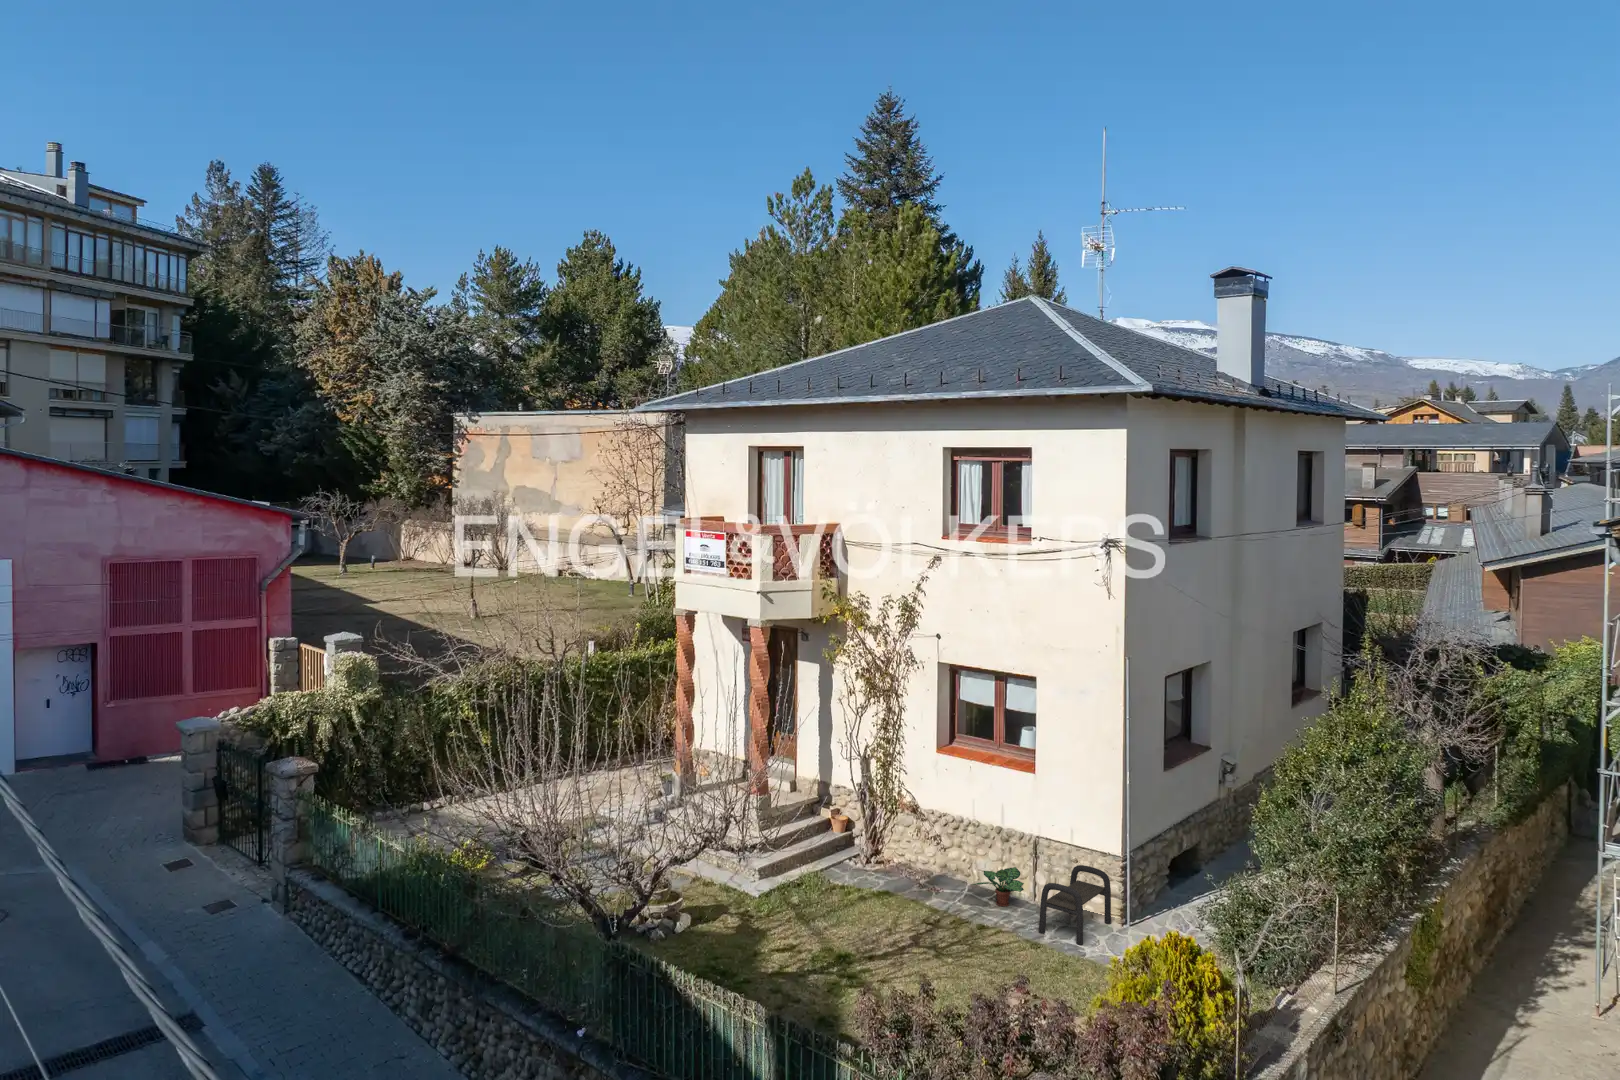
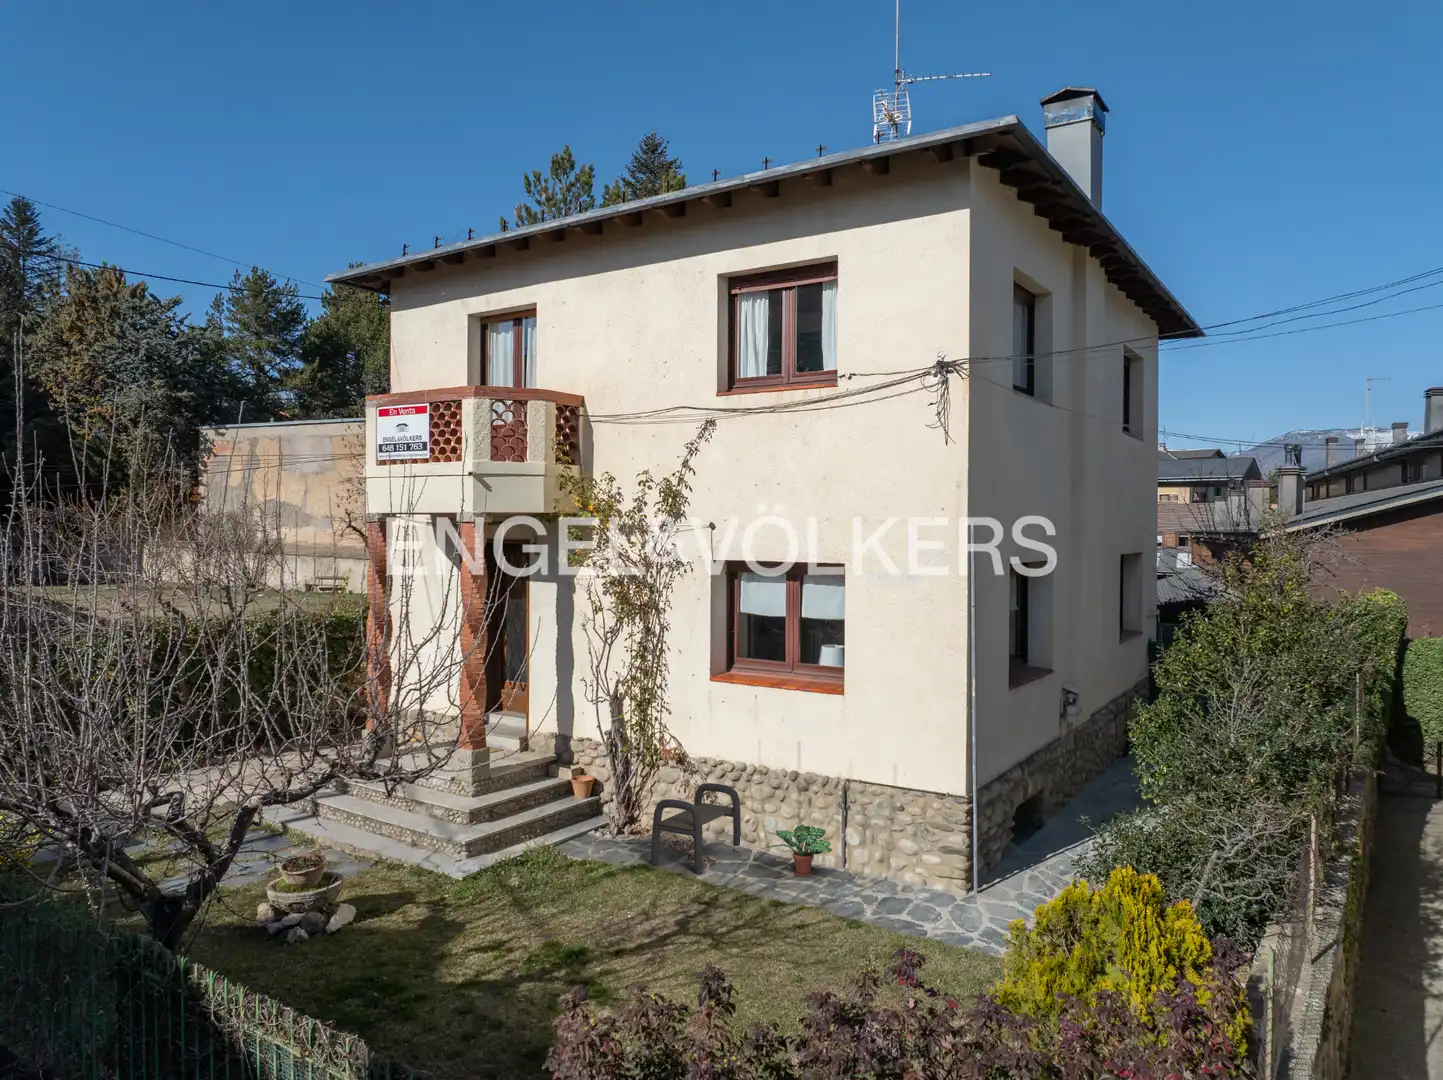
bench: present [1039,865,1111,945] -> present [651,783,741,874]

